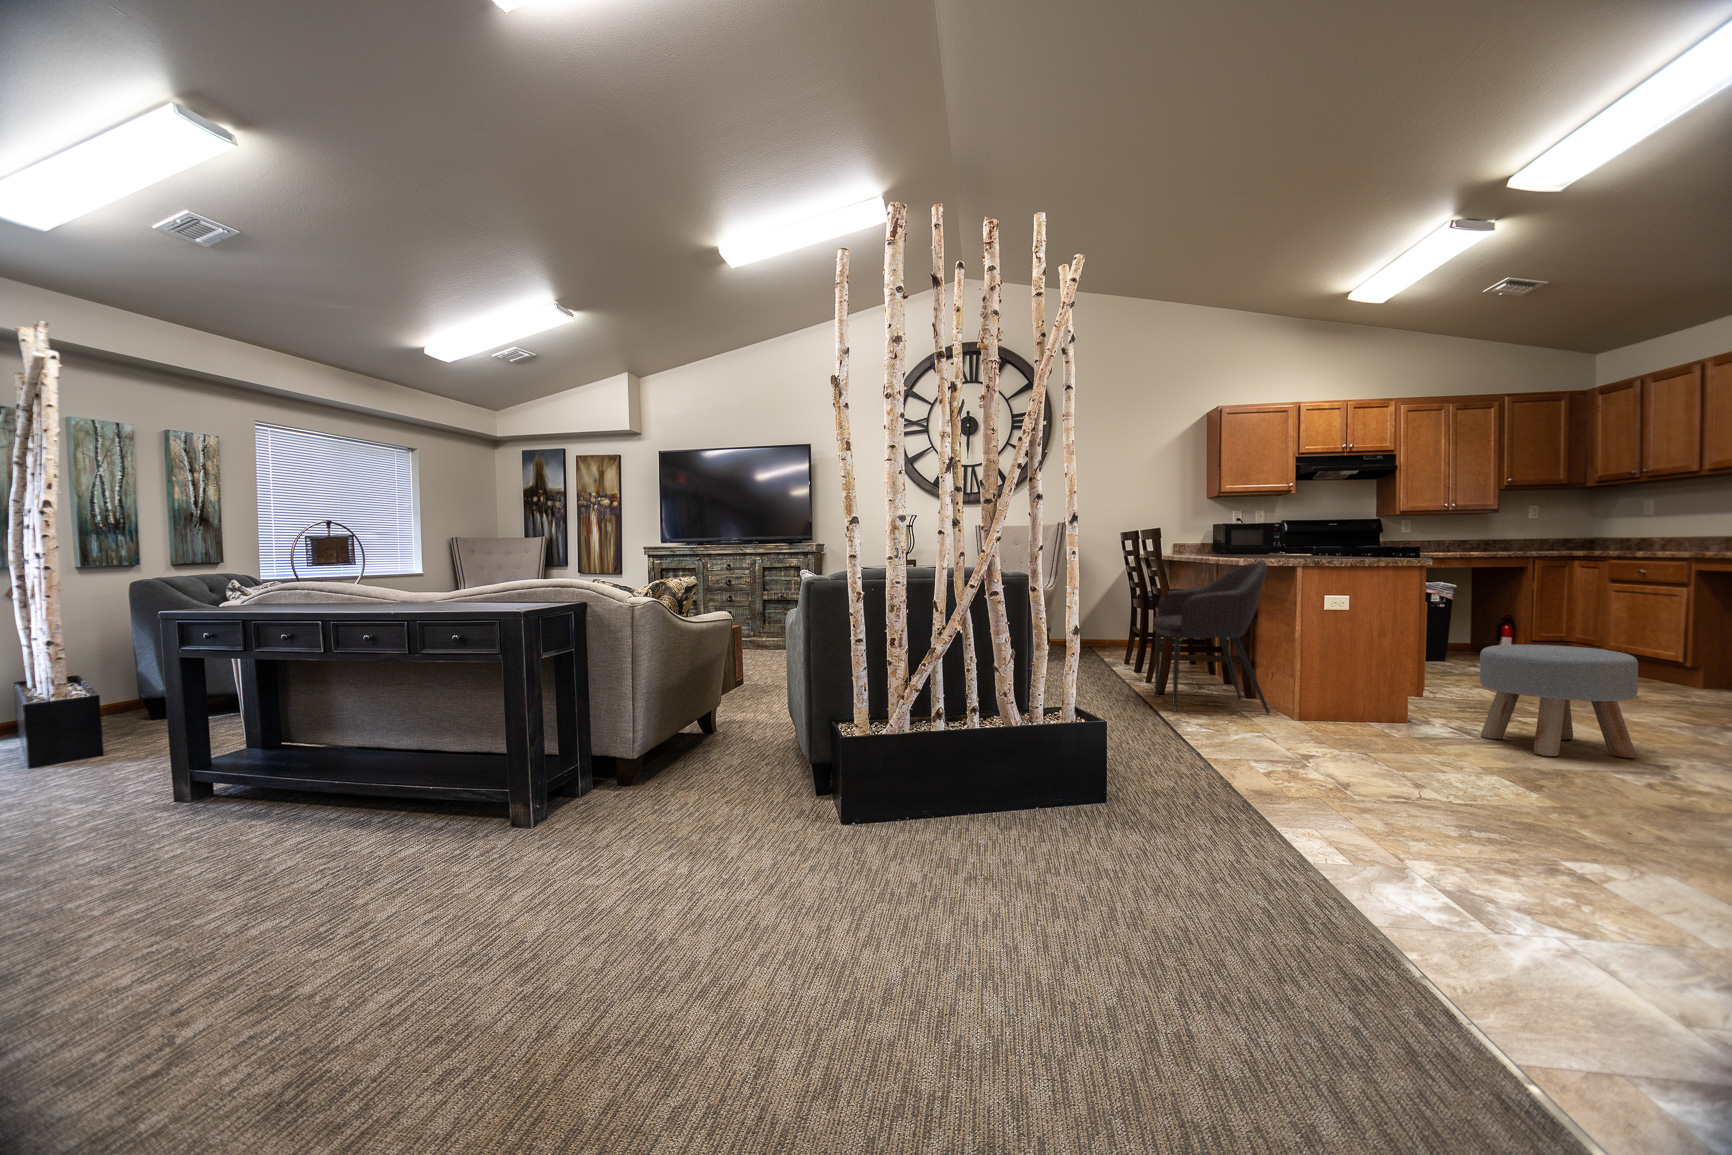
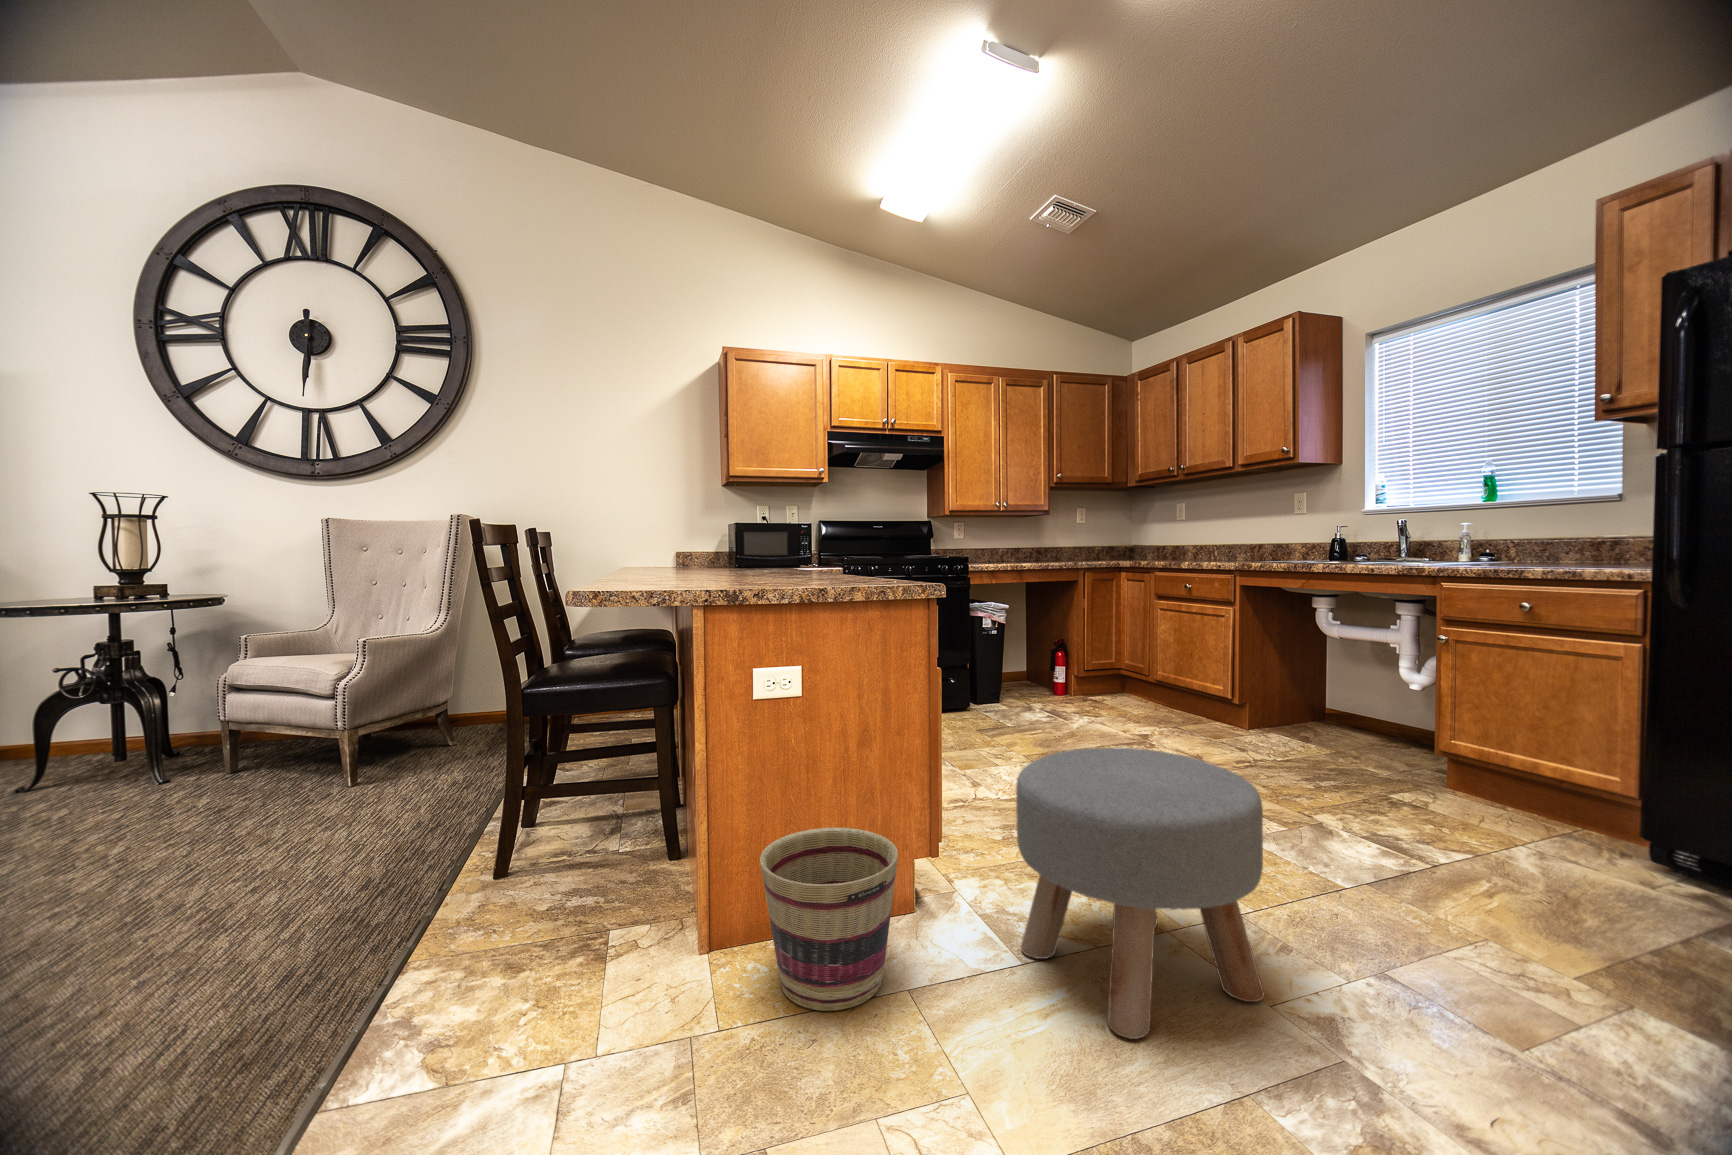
armchair: present [1153,561,1270,714] -> none [427,589,675,966]
basket: none [1336,671,1412,737] -> present [760,828,898,1011]

